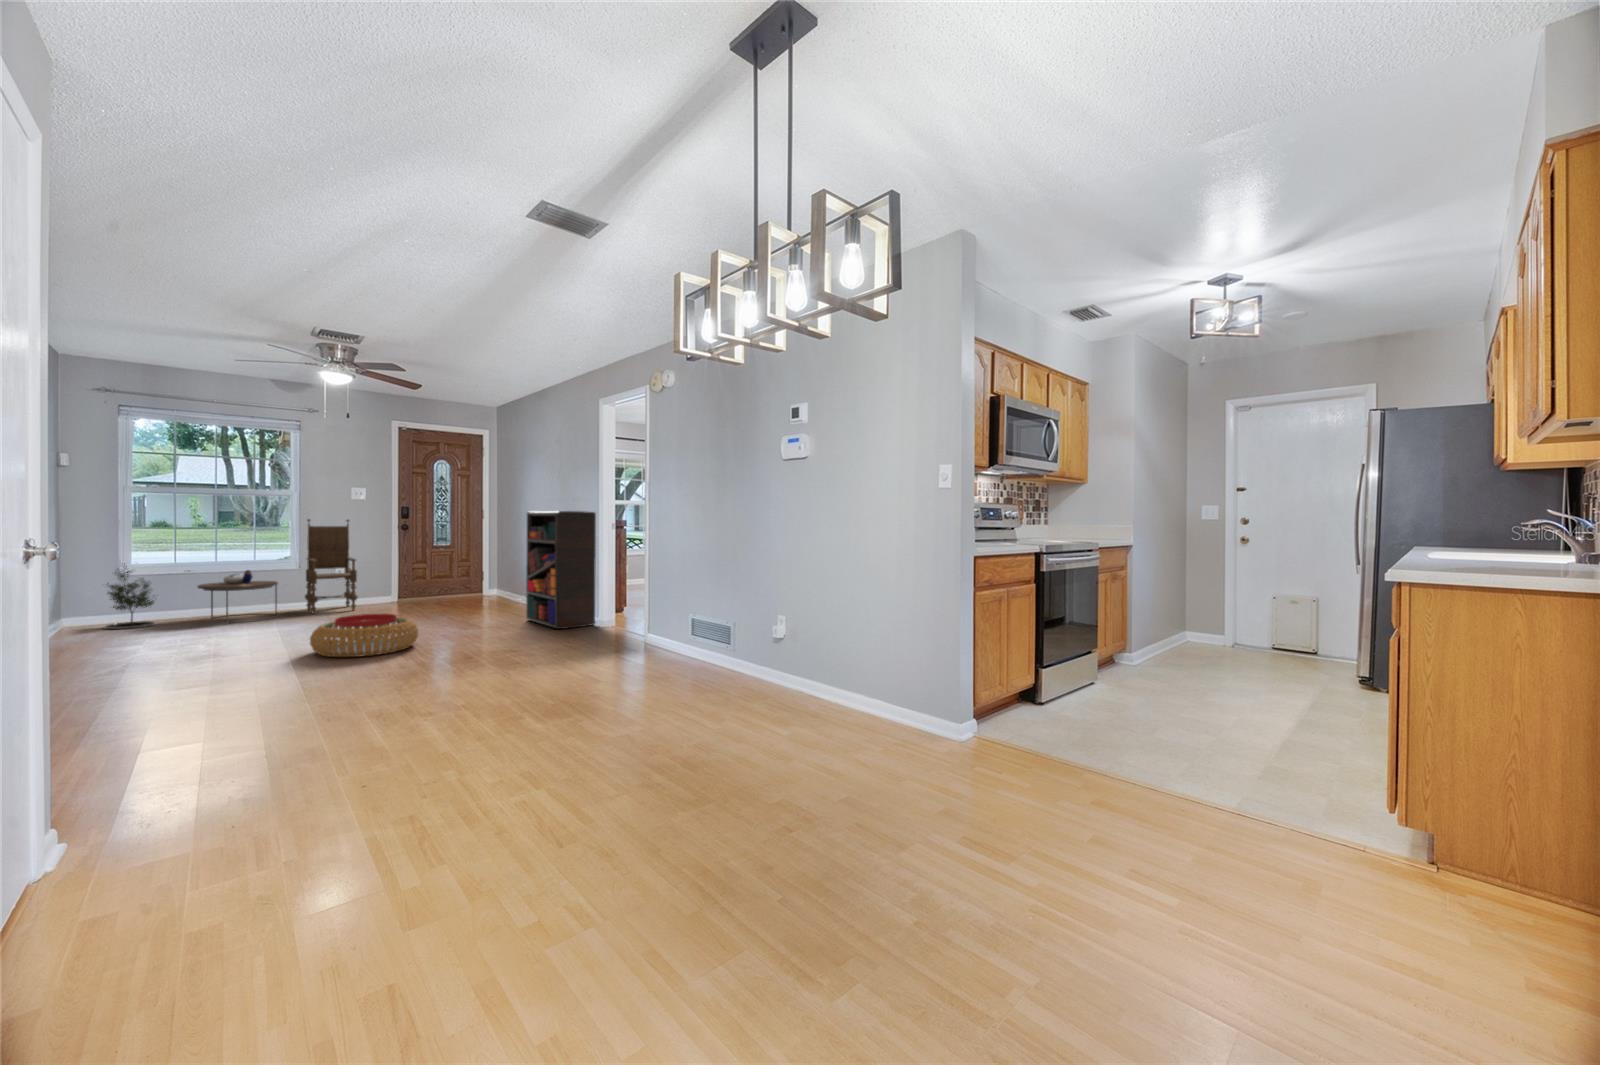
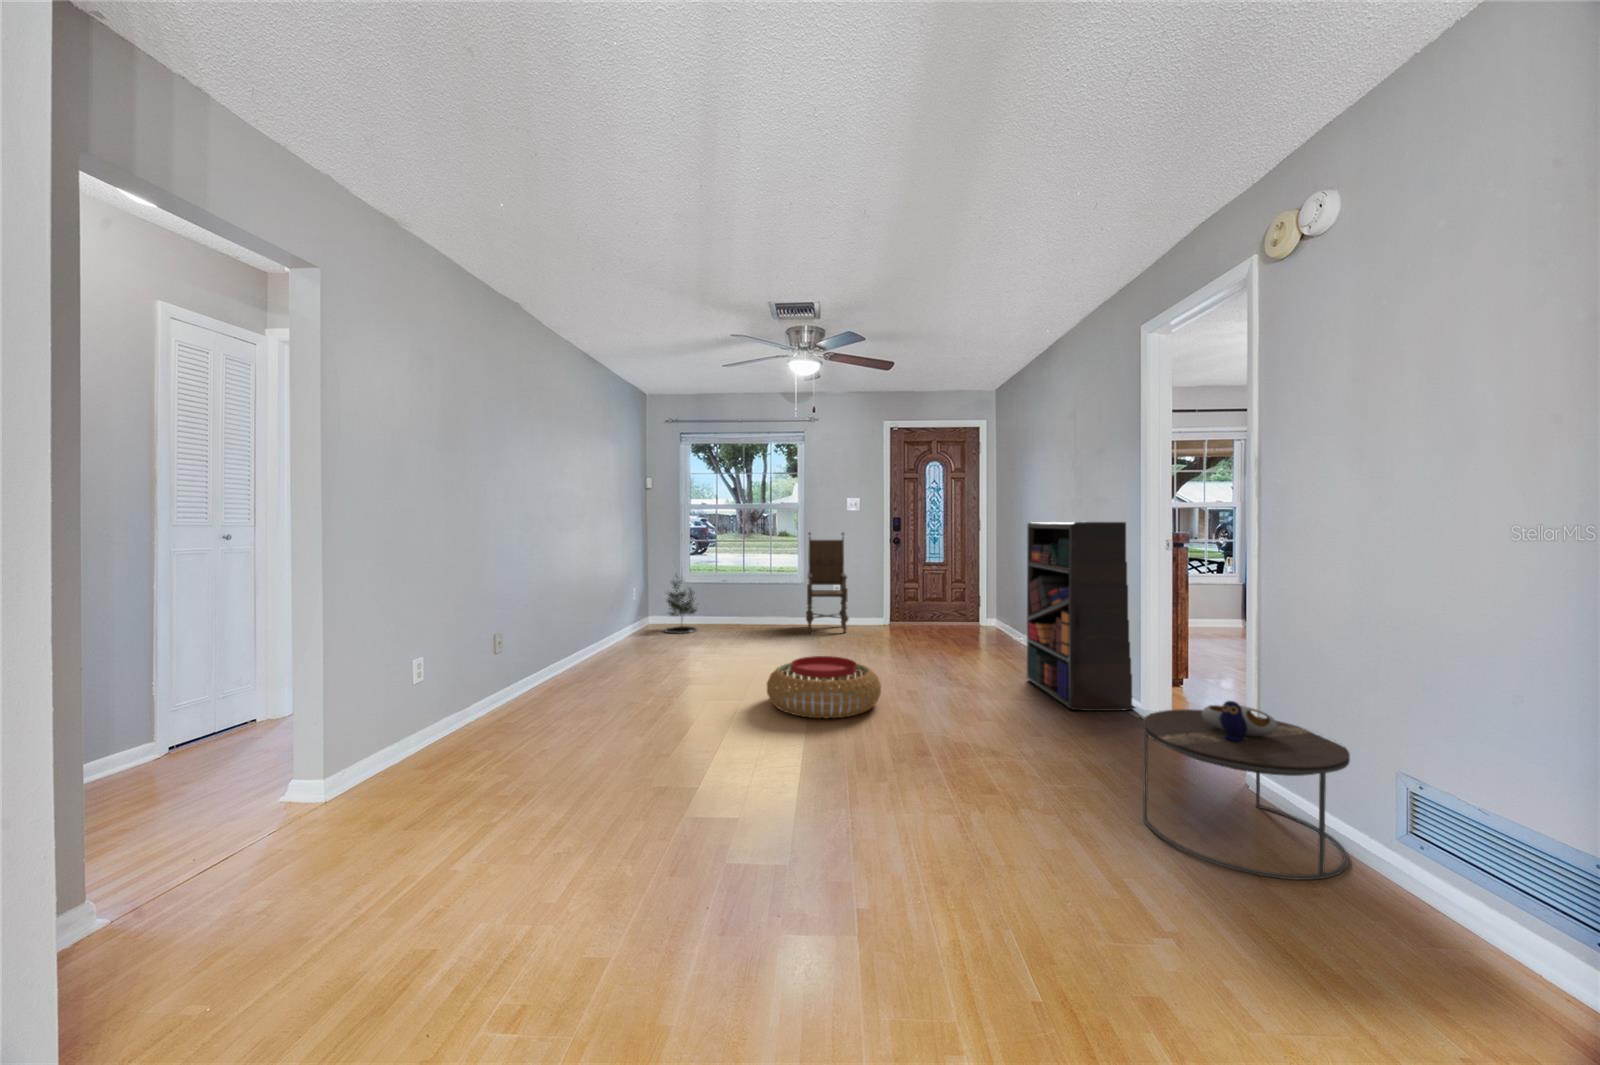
side table: present [197,570,278,624] -> present [1143,701,1350,880]

